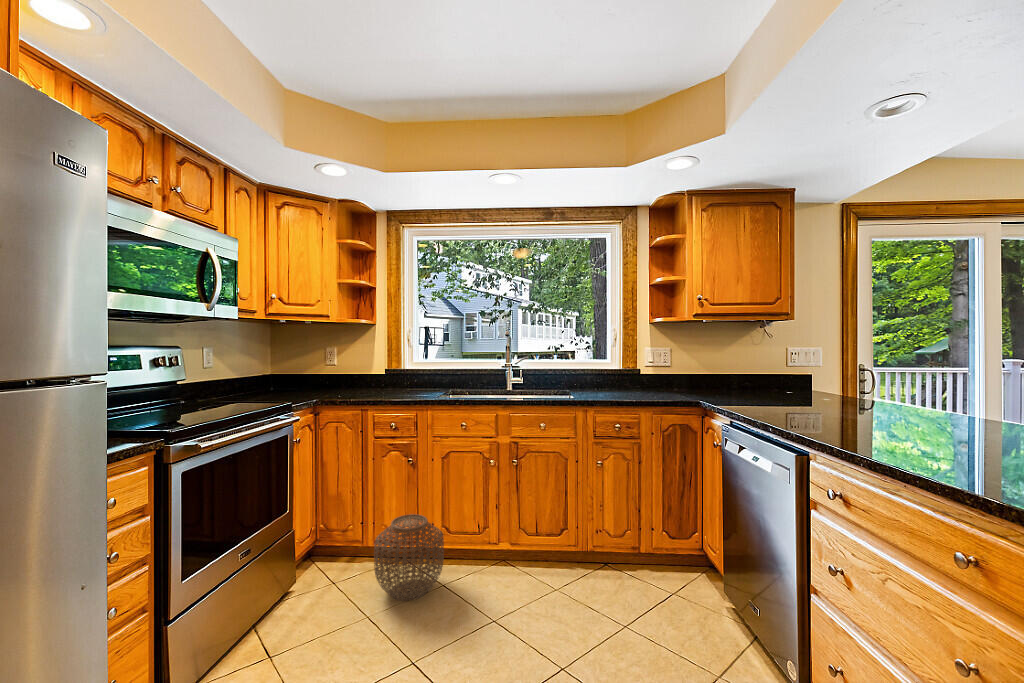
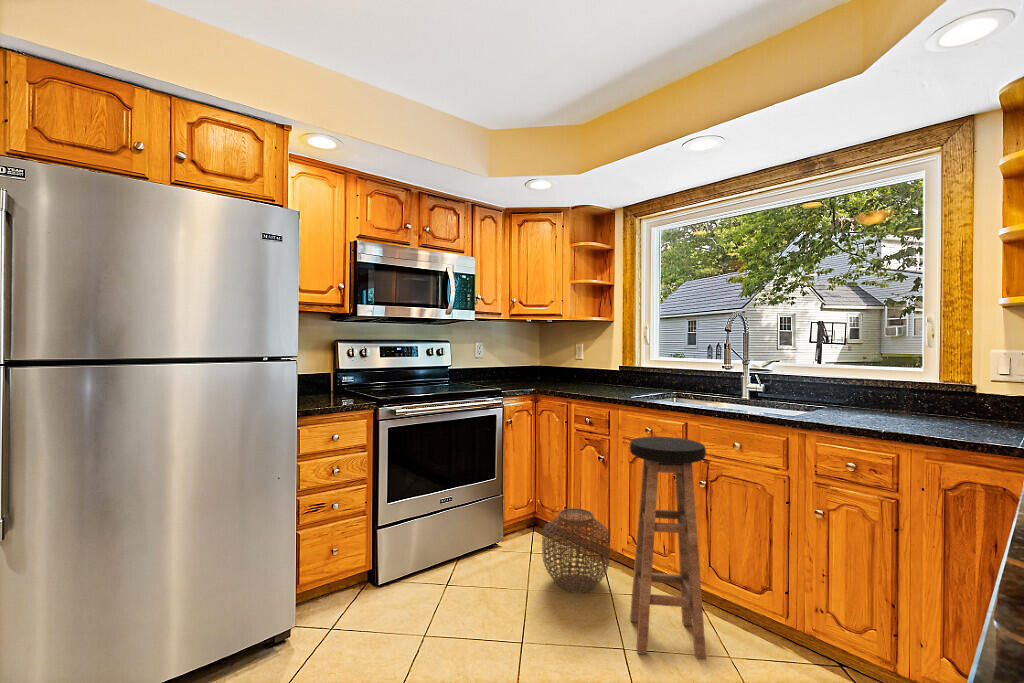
bar stool: none [480,428,553,620] -> present [630,437,706,659]

